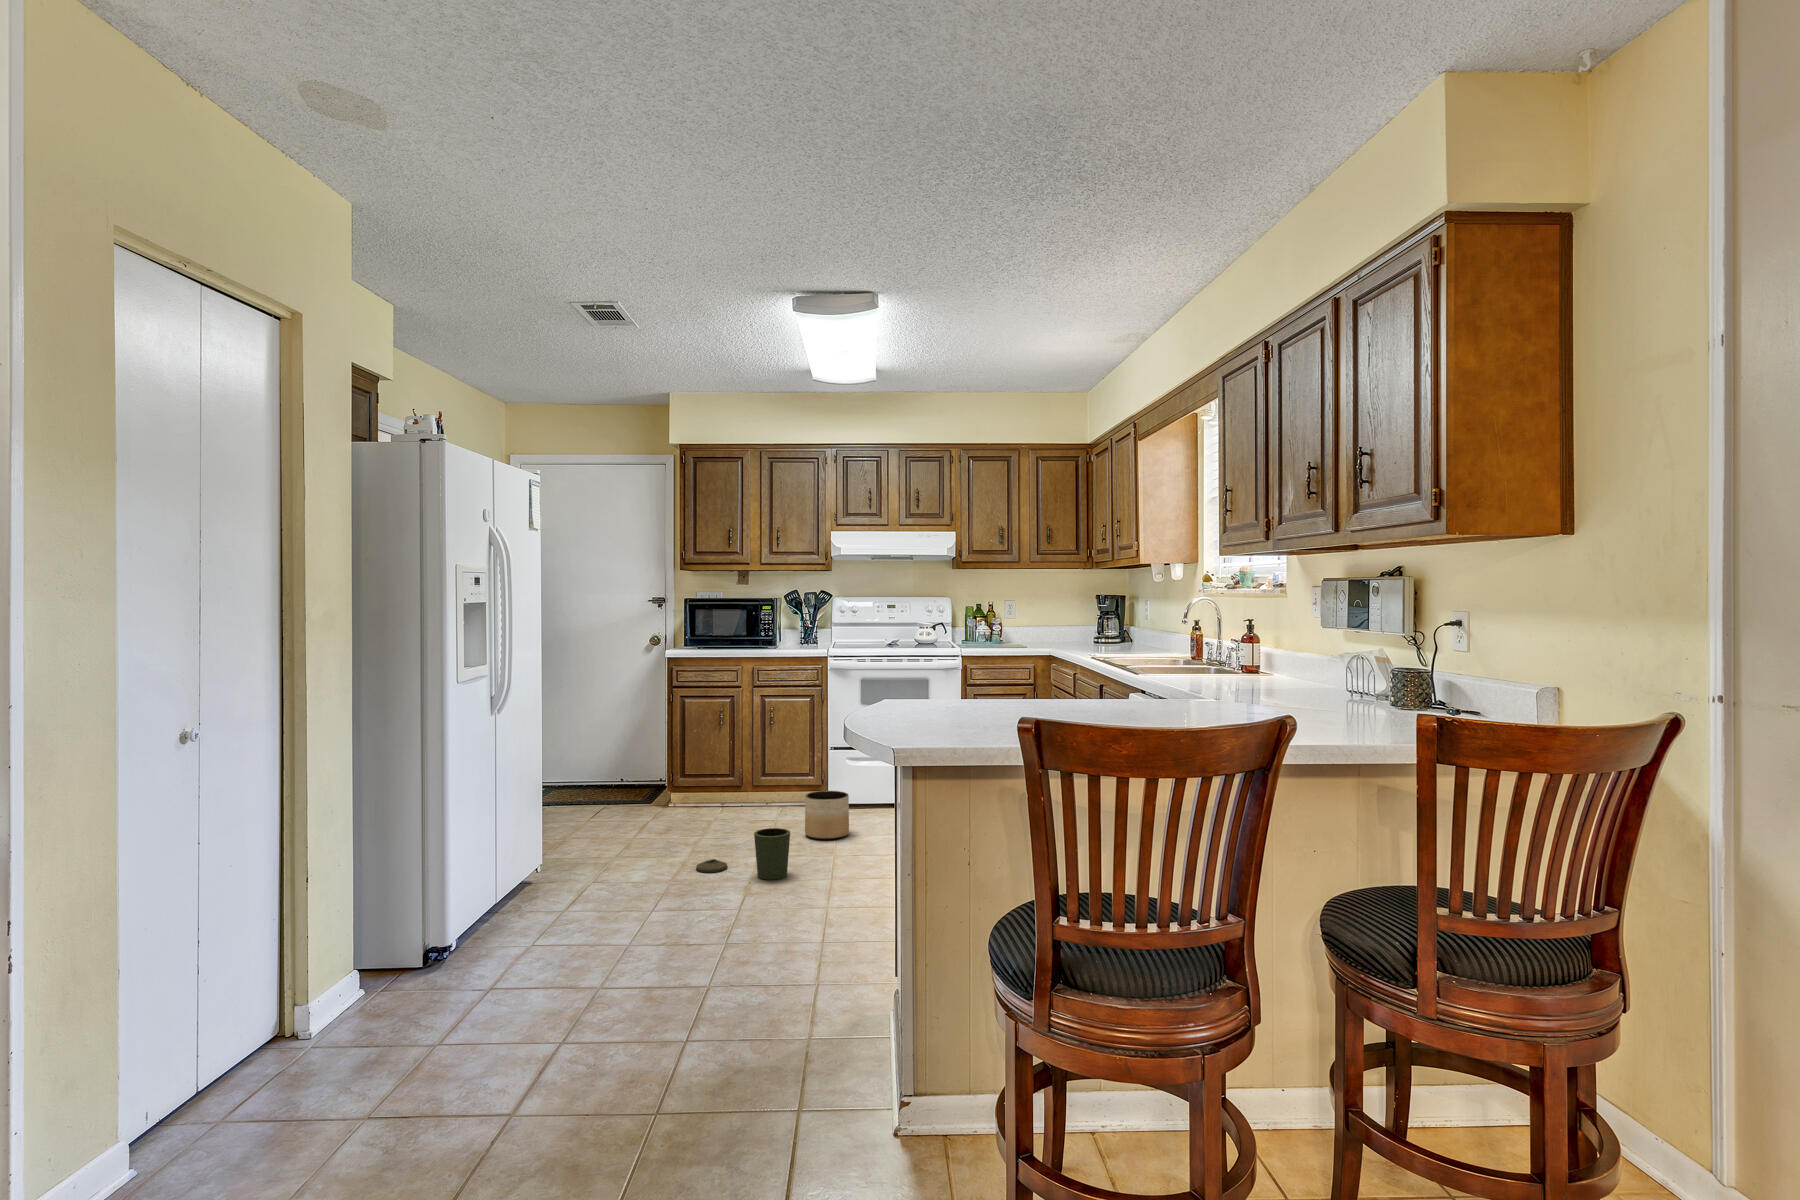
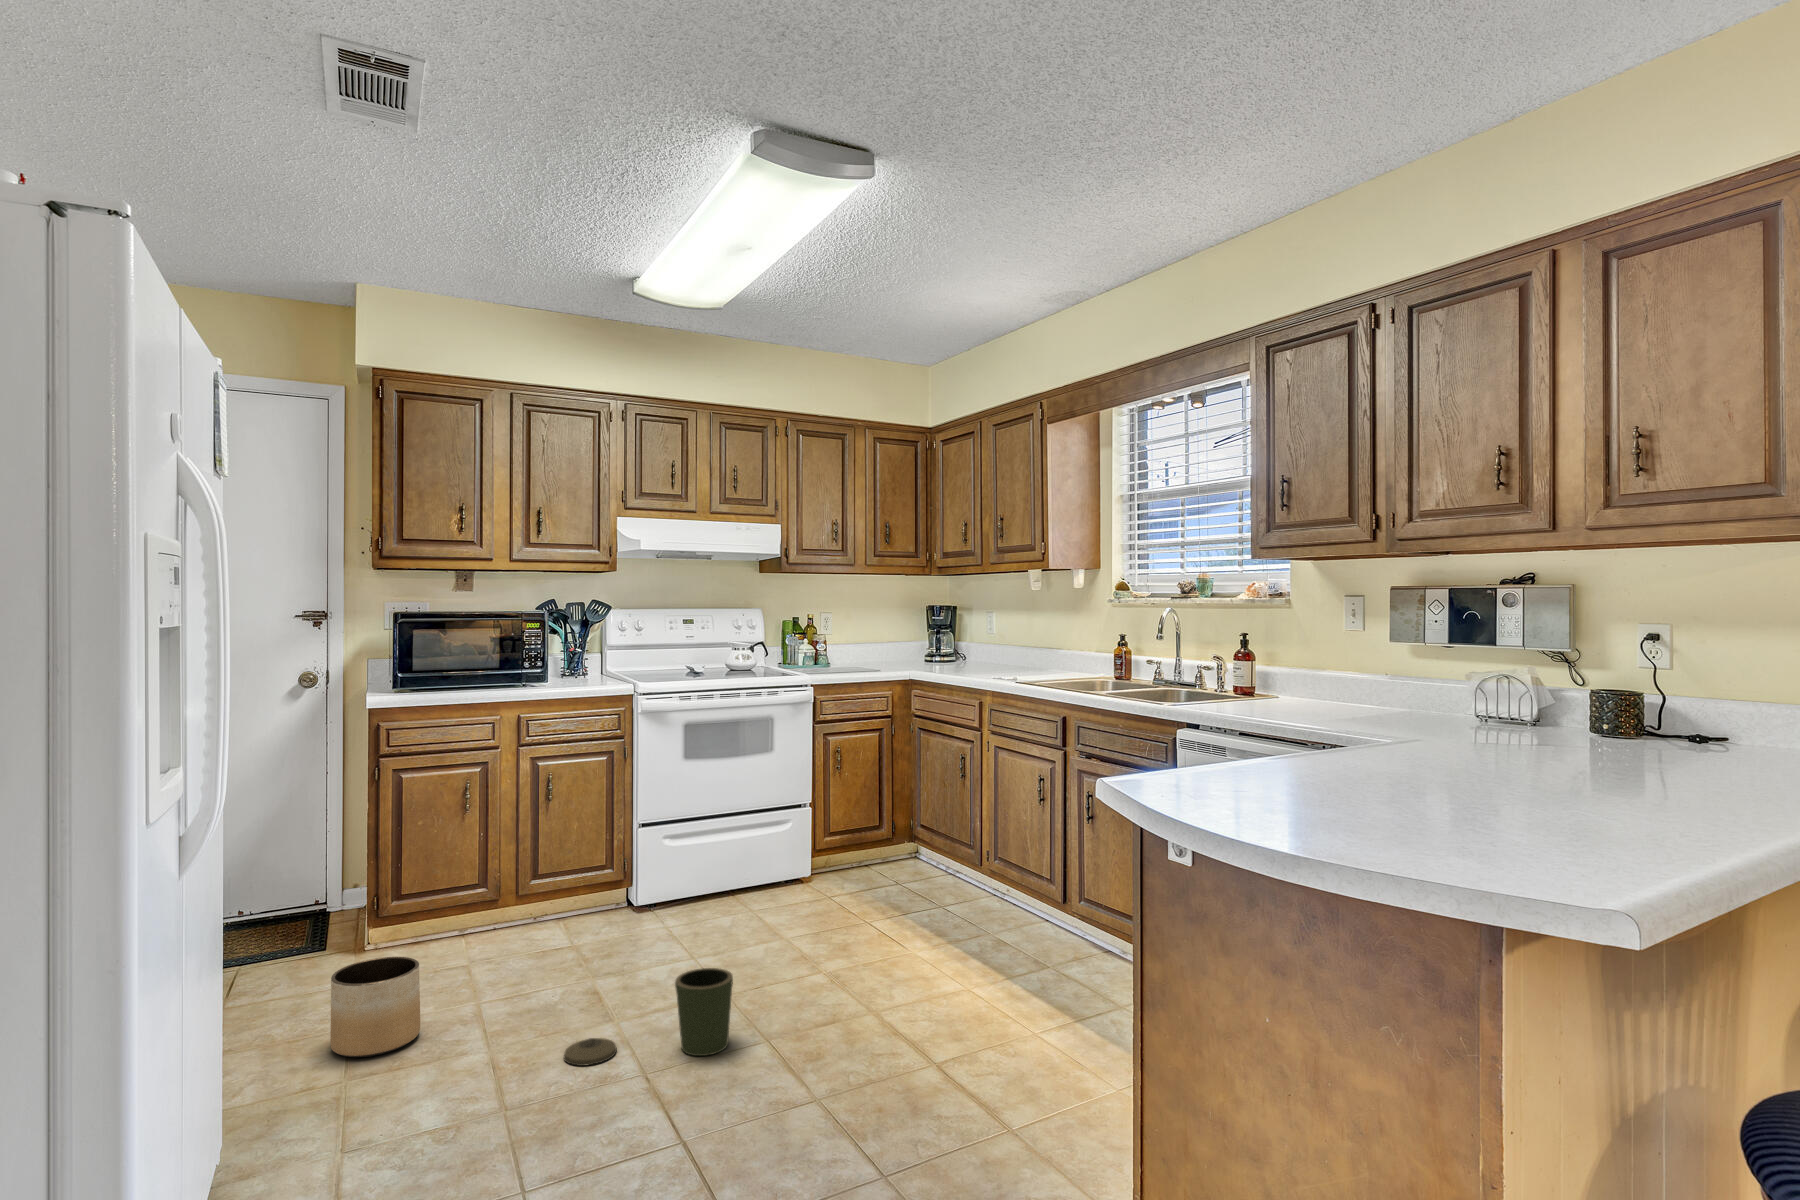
planter: present [805,791,849,840] -> present [330,957,420,1057]

